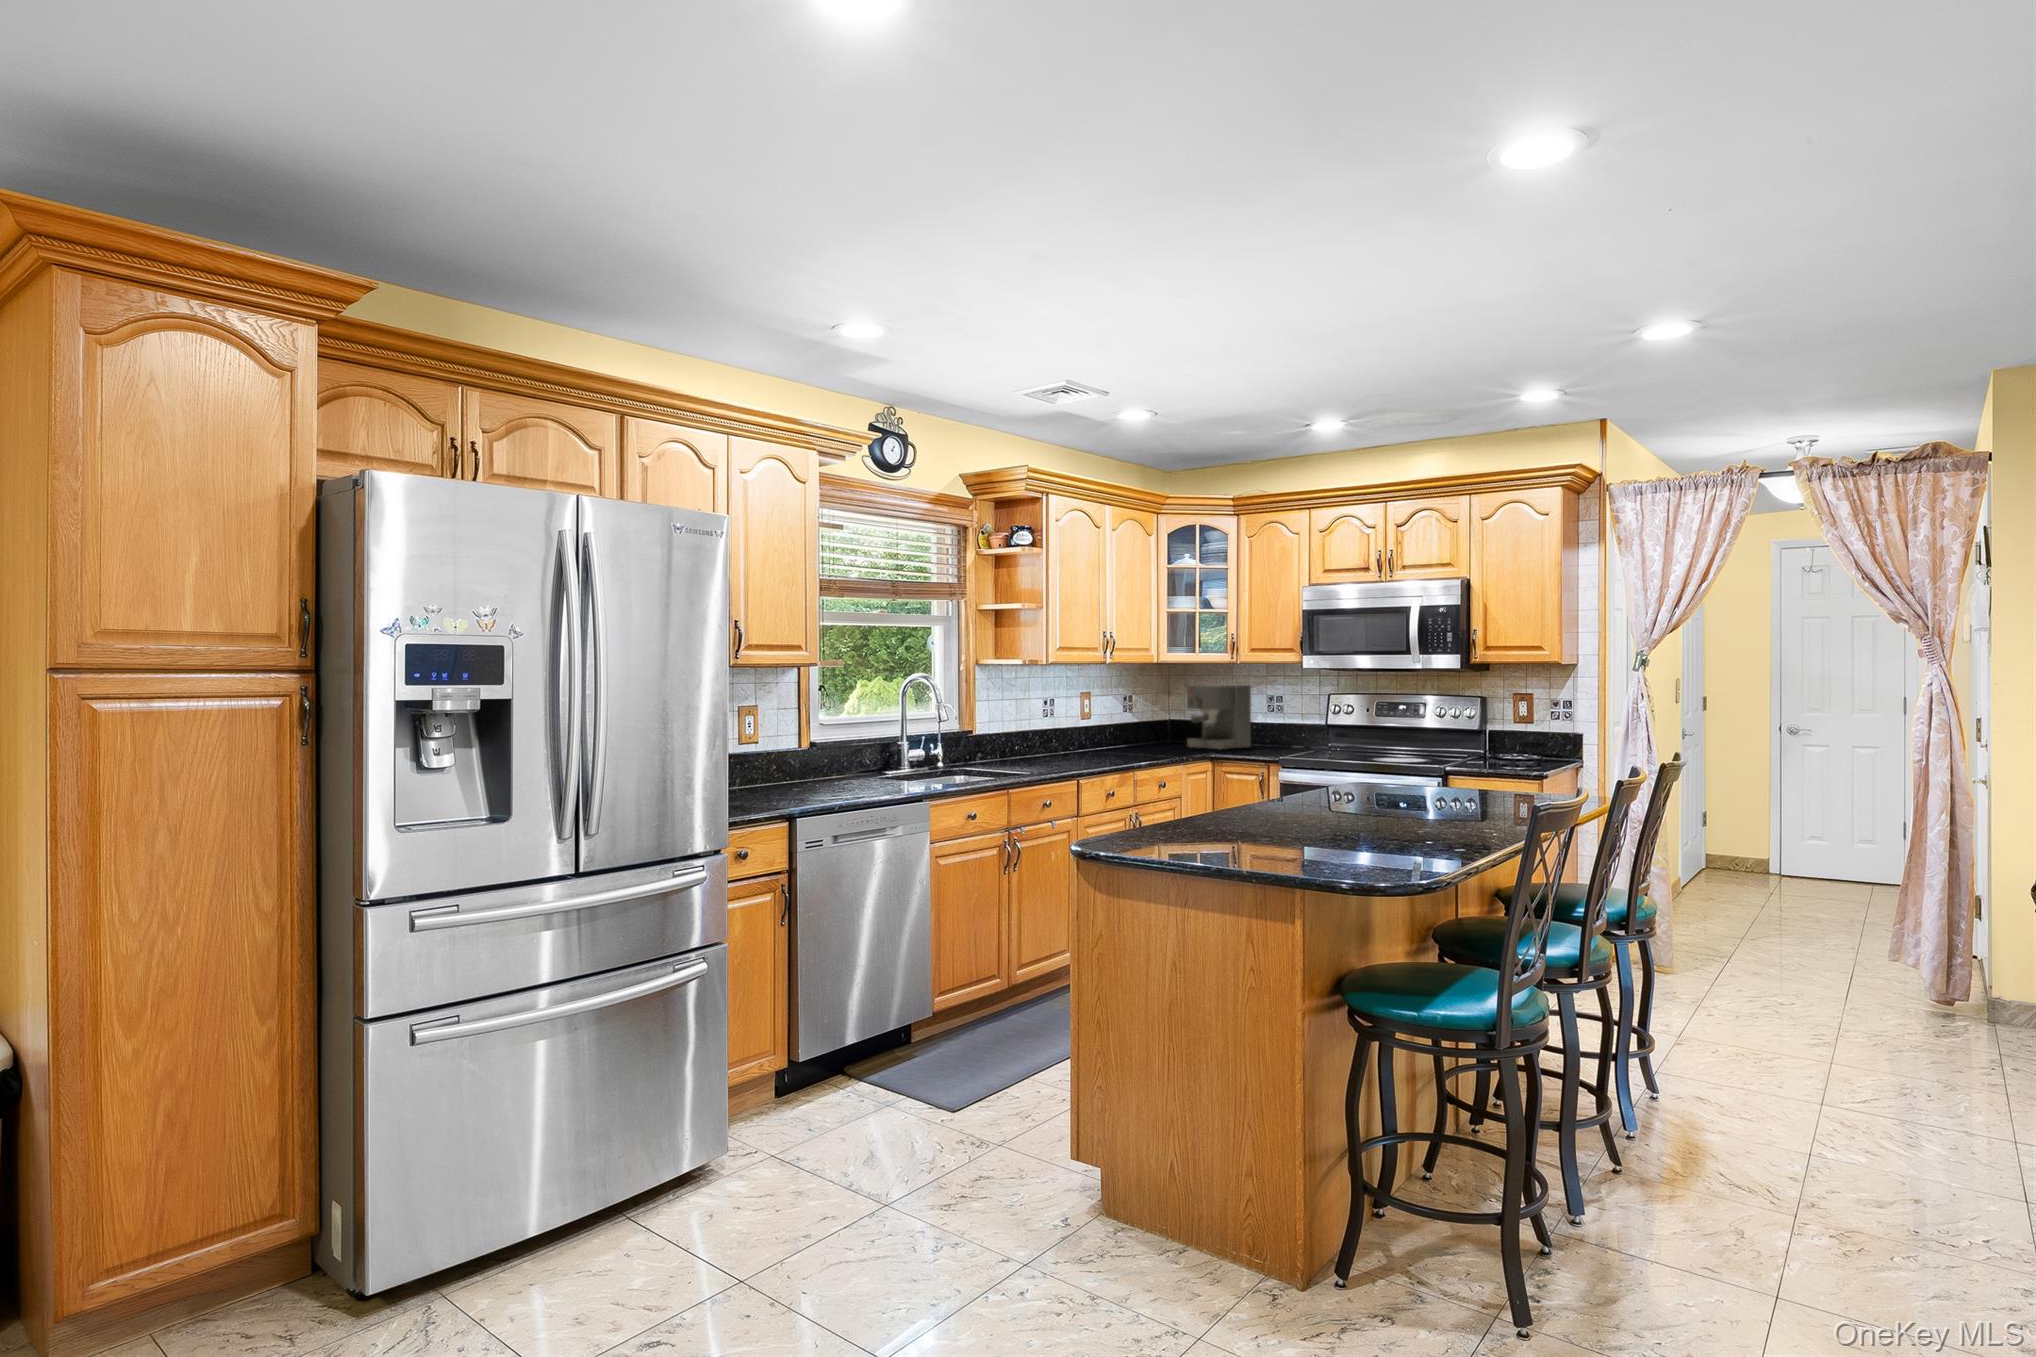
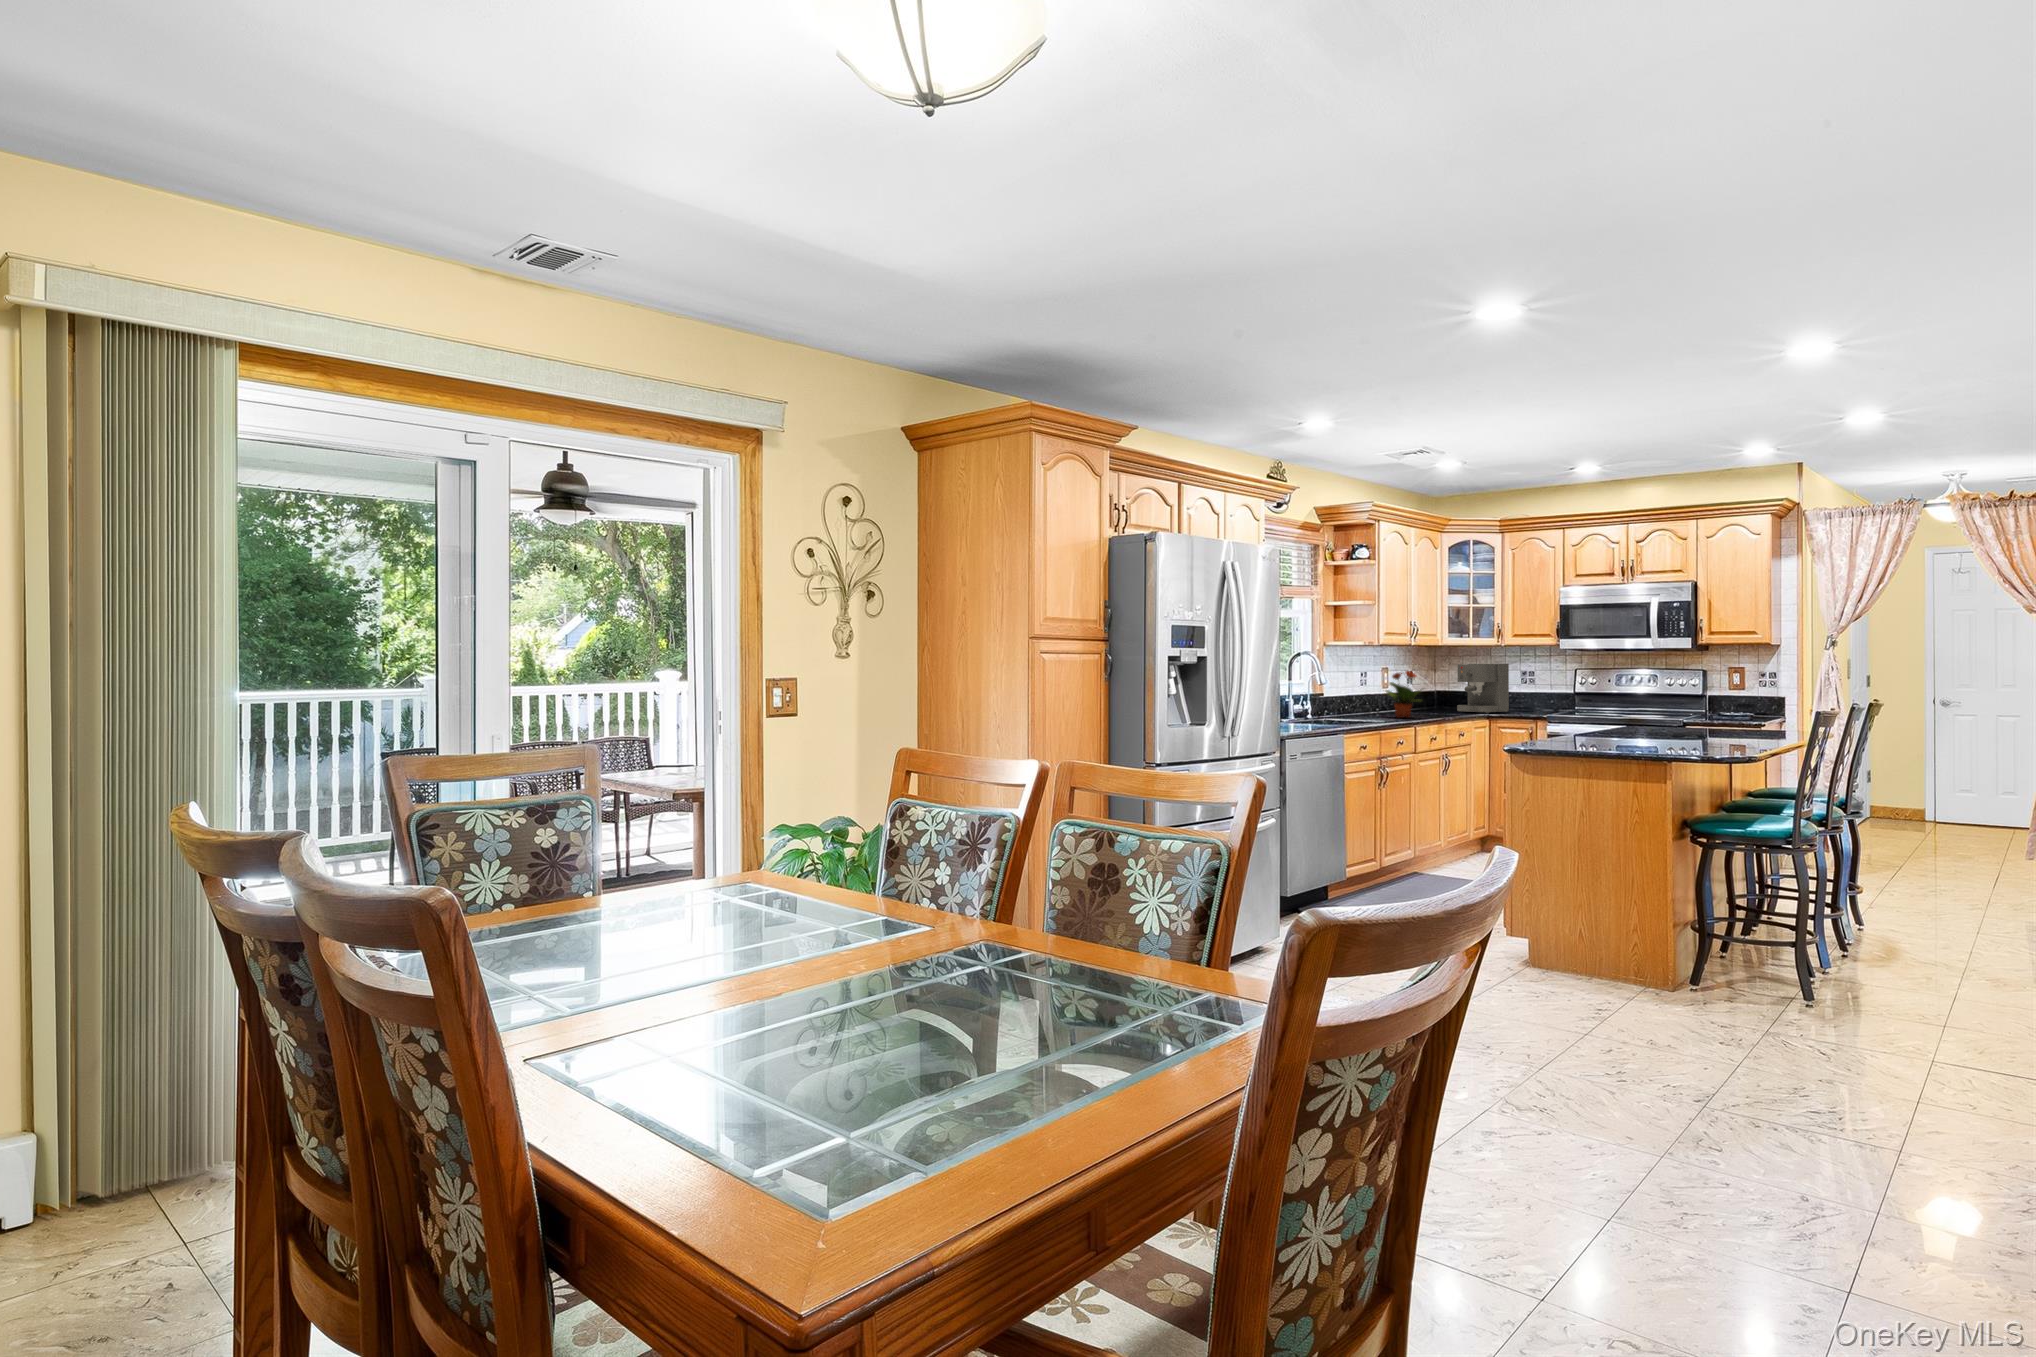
potted plant: none [1058,698,1113,762] -> present [1386,671,1421,718]

